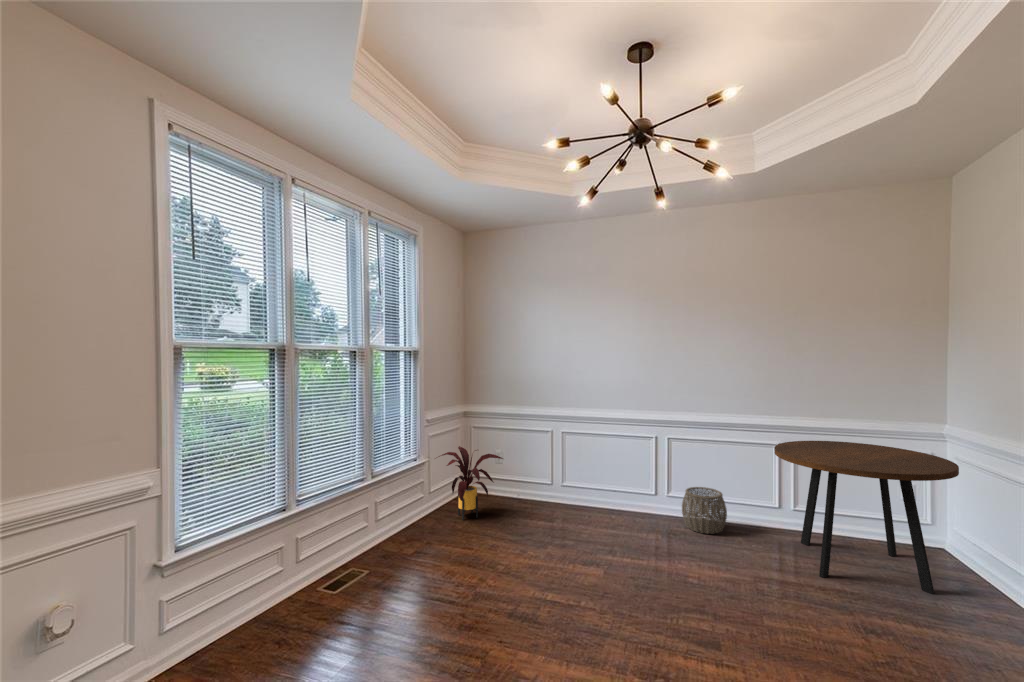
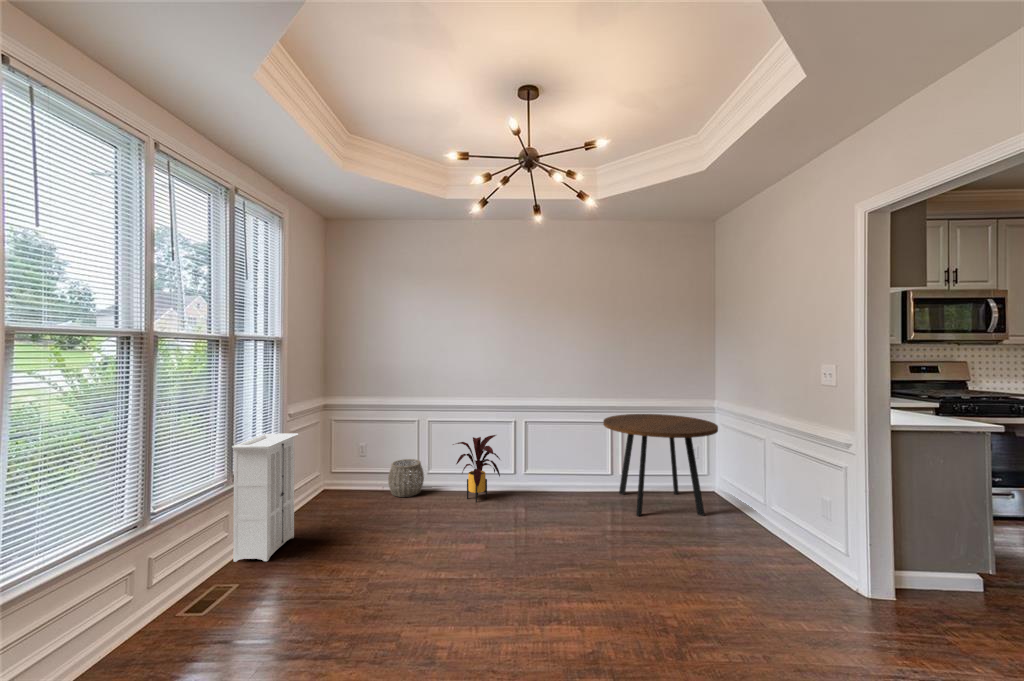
storage cabinet: none [369,433,429,556] -> present [232,434,299,562]
house plant: present [439,446,503,520] -> present [453,435,500,502]
woven basket: present [682,487,727,534] -> present [388,459,424,497]

